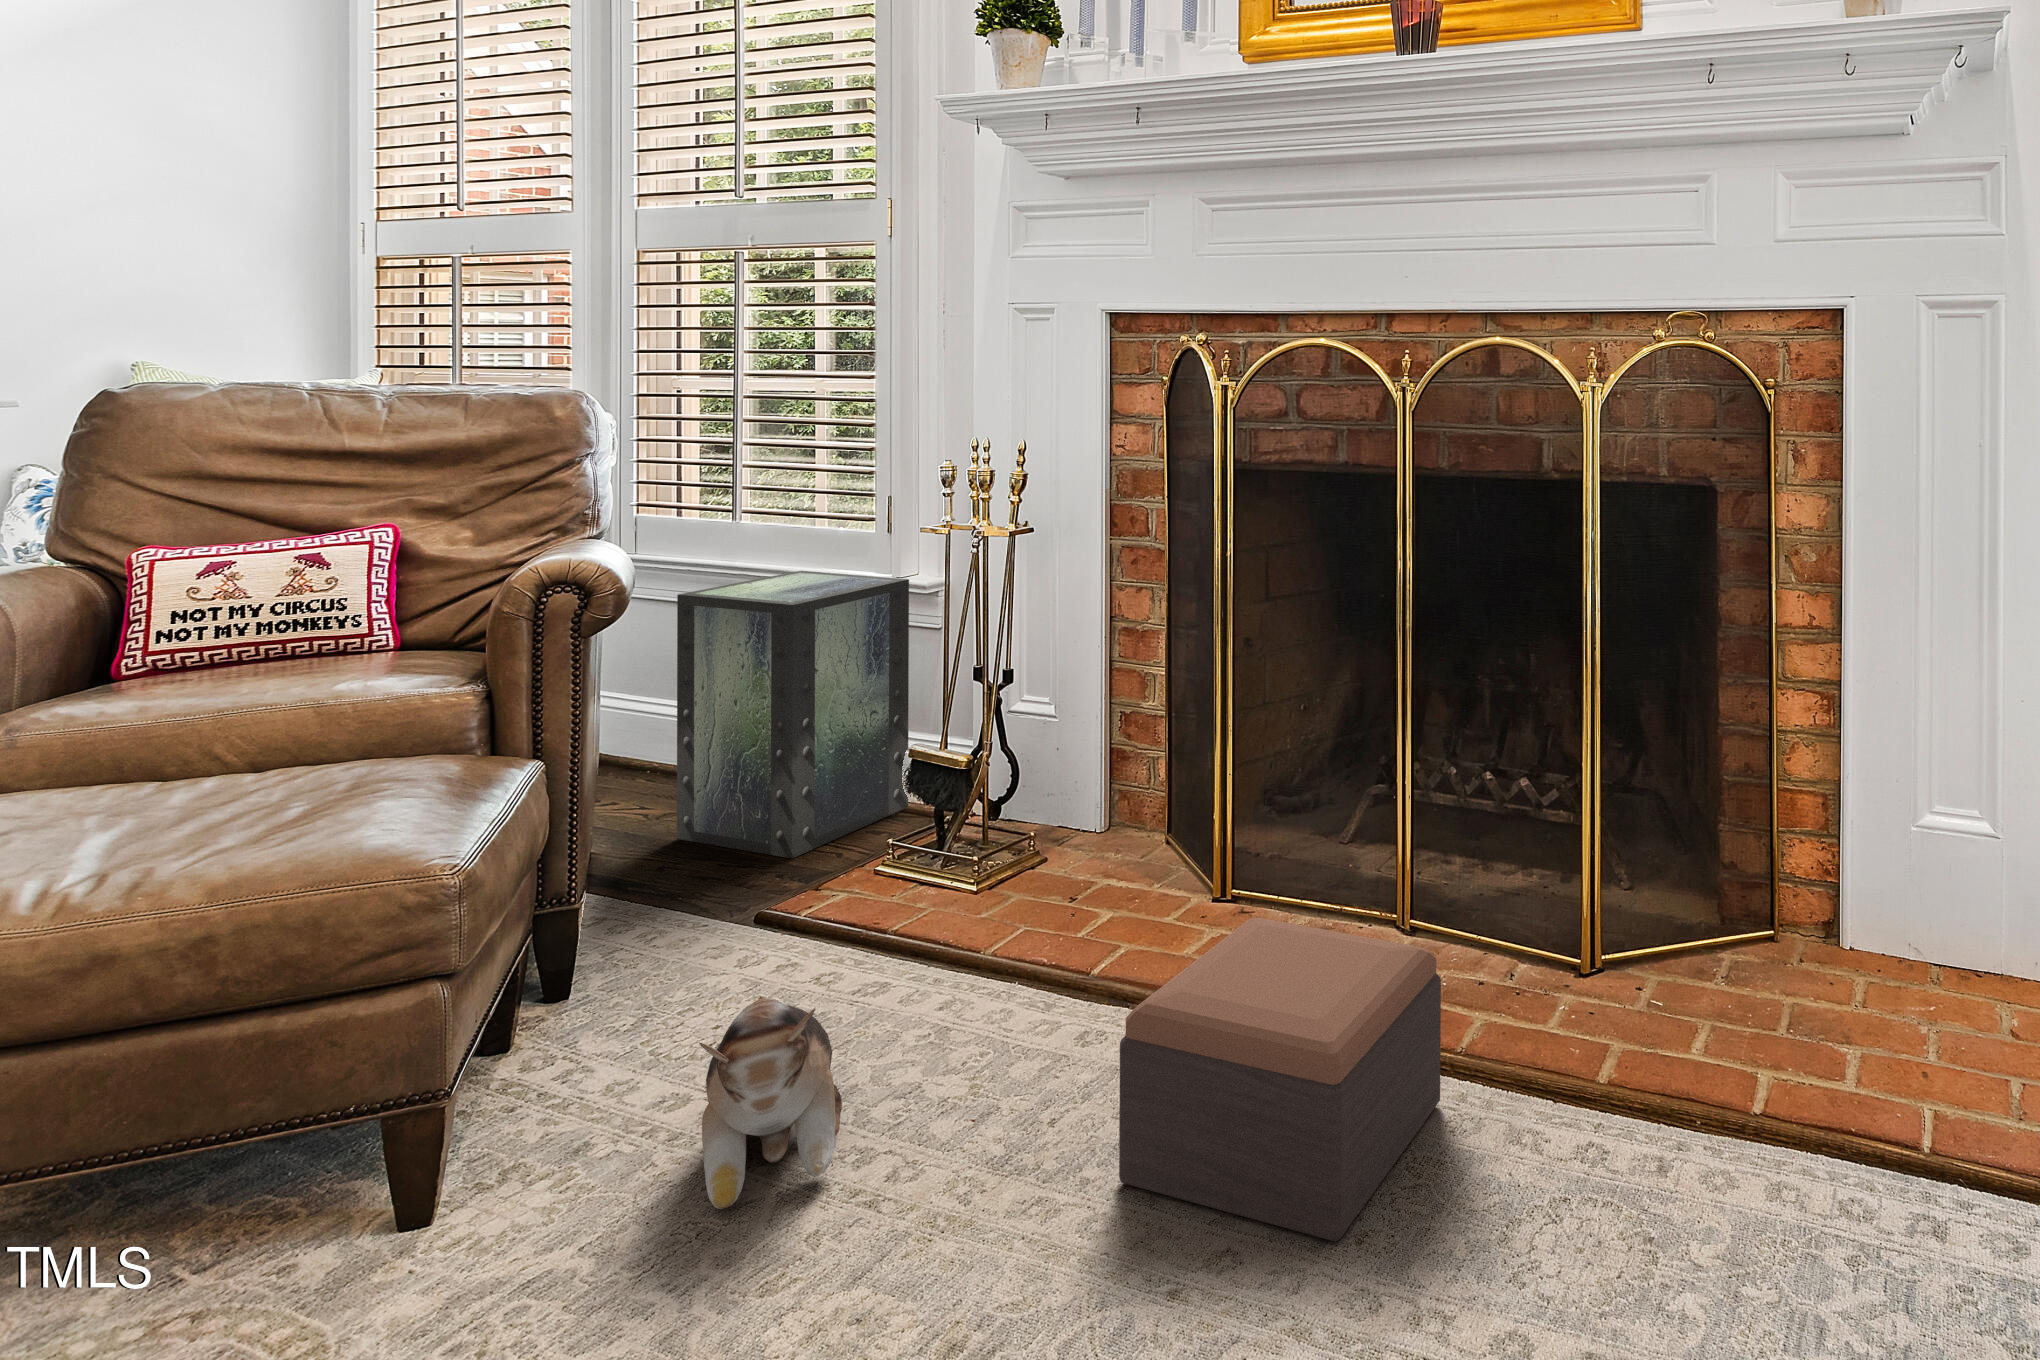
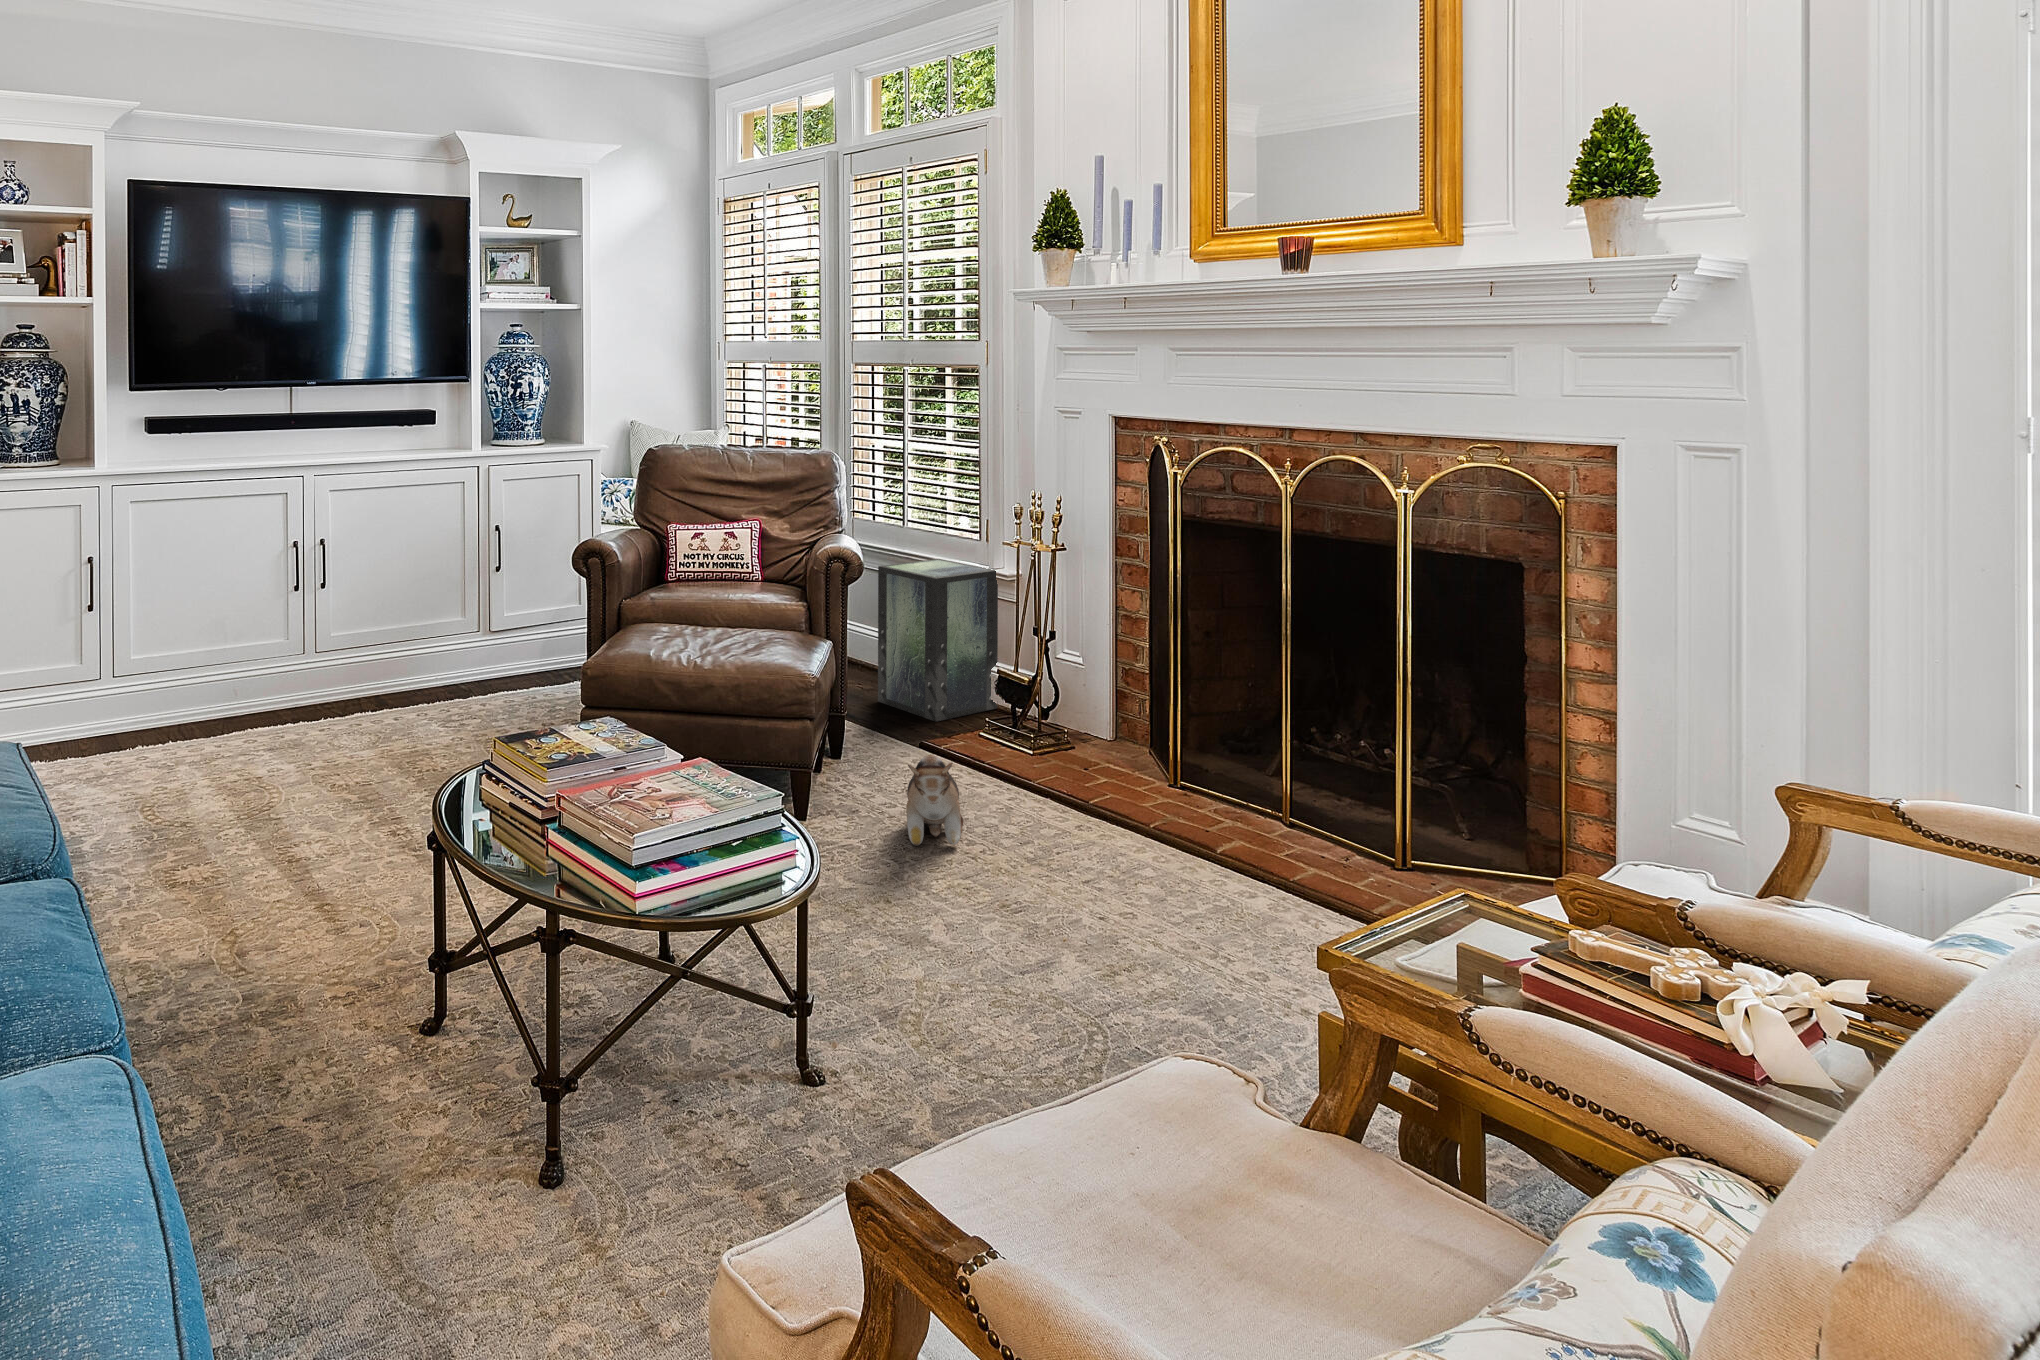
footstool: present [1119,917,1441,1242] -> none [1090,779,1274,931]

